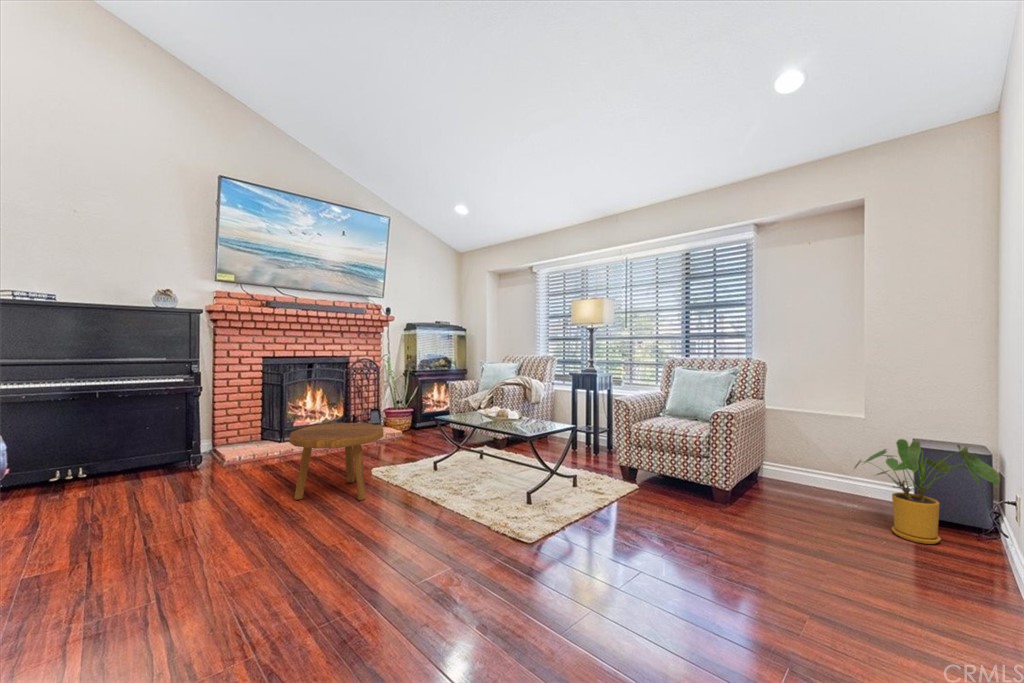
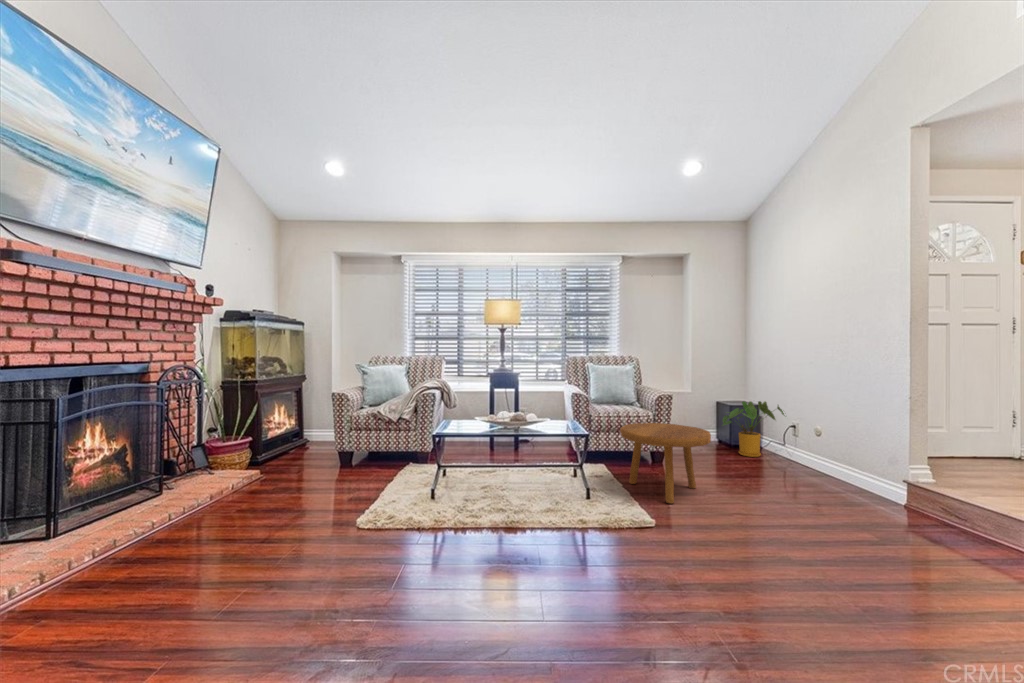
footstool: present [289,423,384,500] -> present [620,423,711,504]

